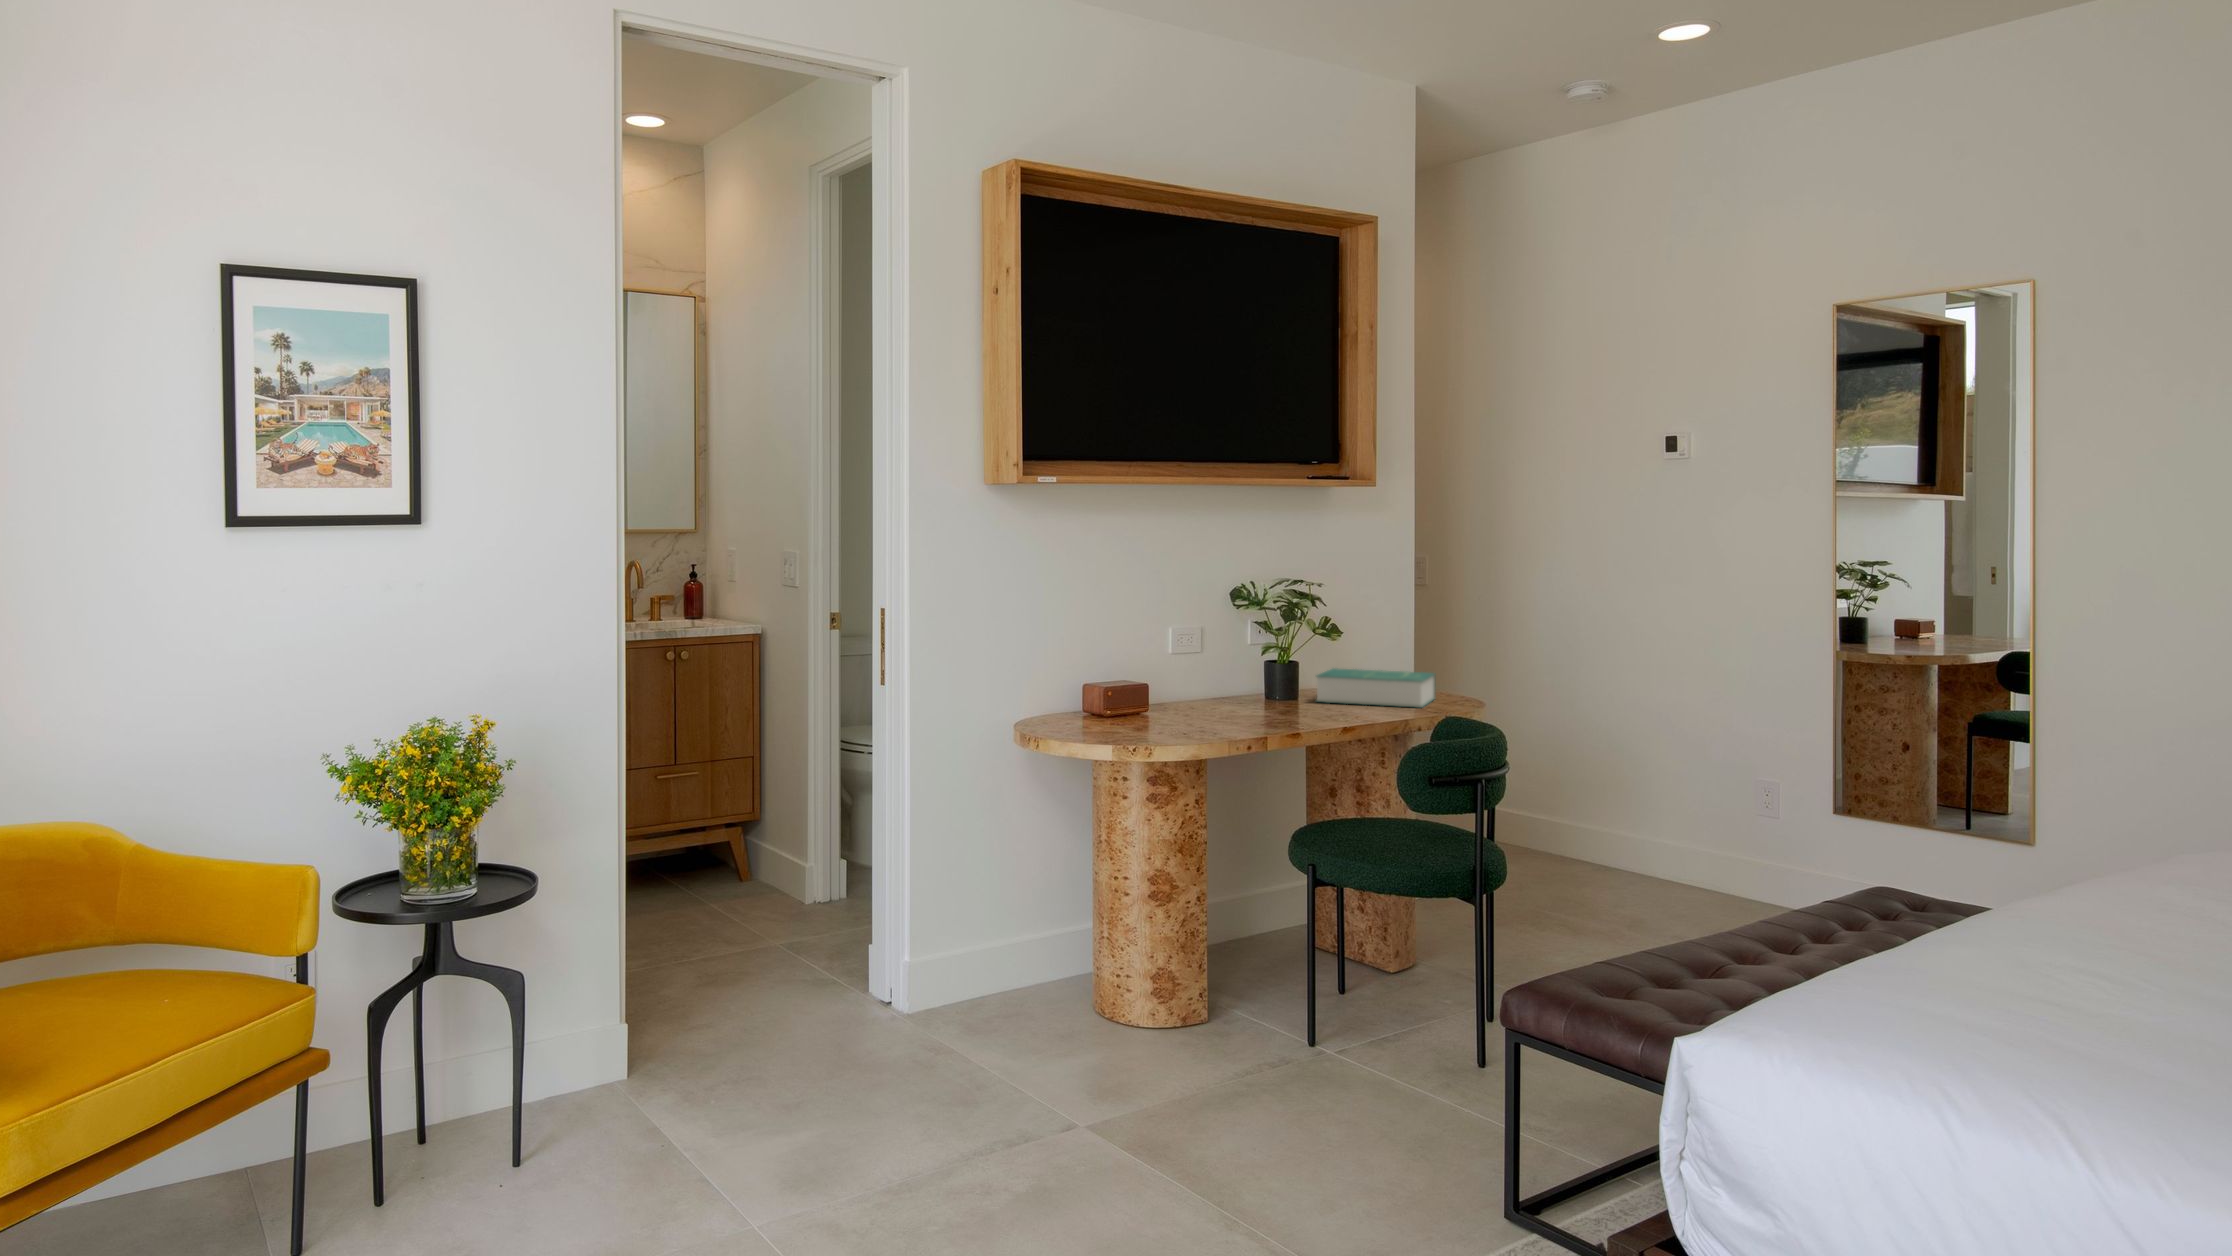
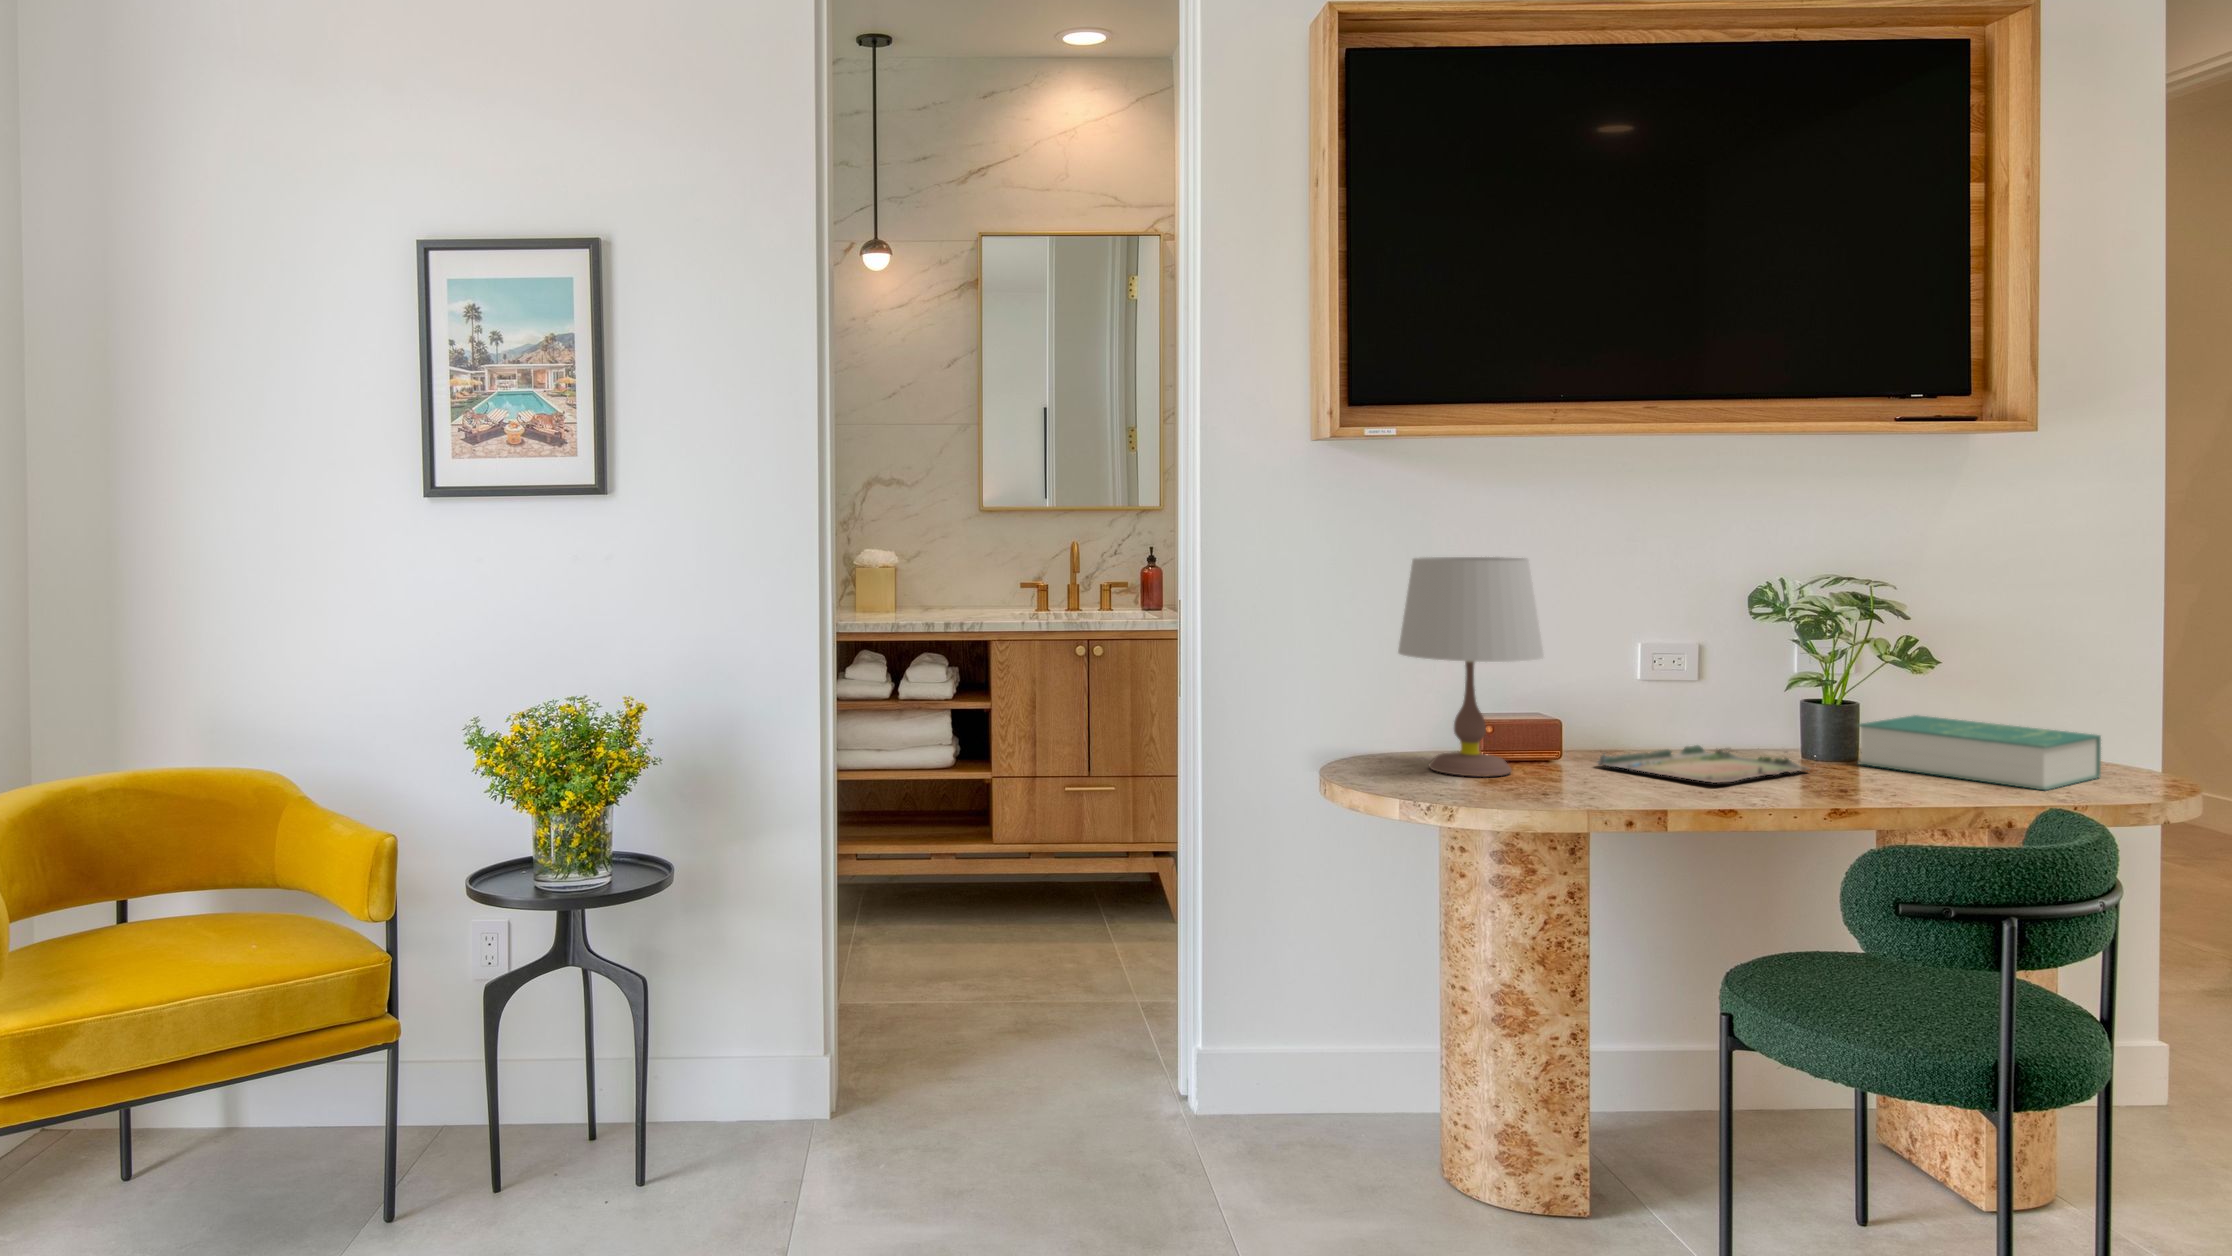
table lamp: none [1066,570,1166,728] -> present [1398,557,1544,777]
tray: none [1183,693,1301,718] -> present [1598,745,1810,783]

